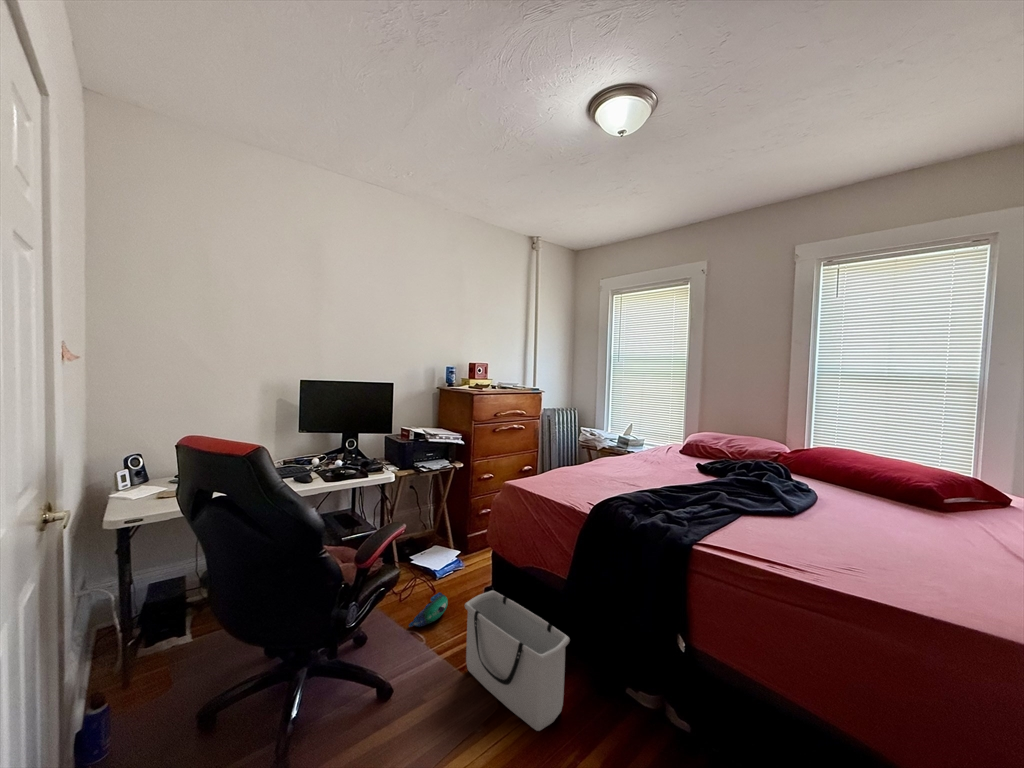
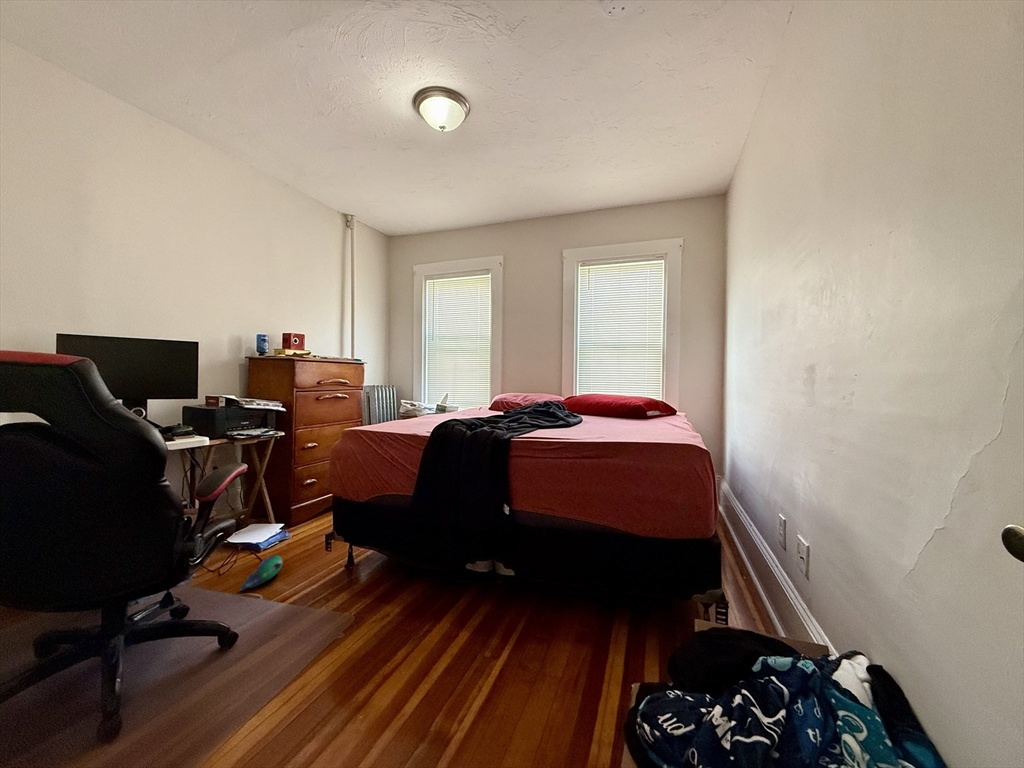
storage bin: present [465,591,570,731] -> none [314,526,419,619]

